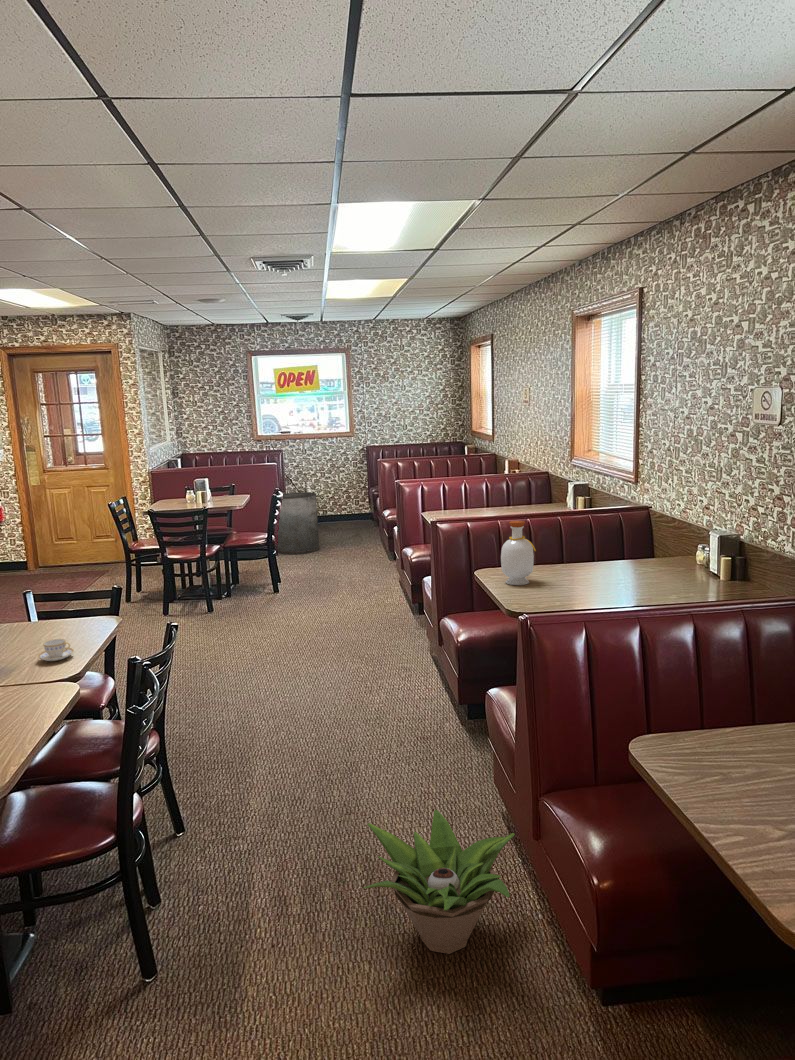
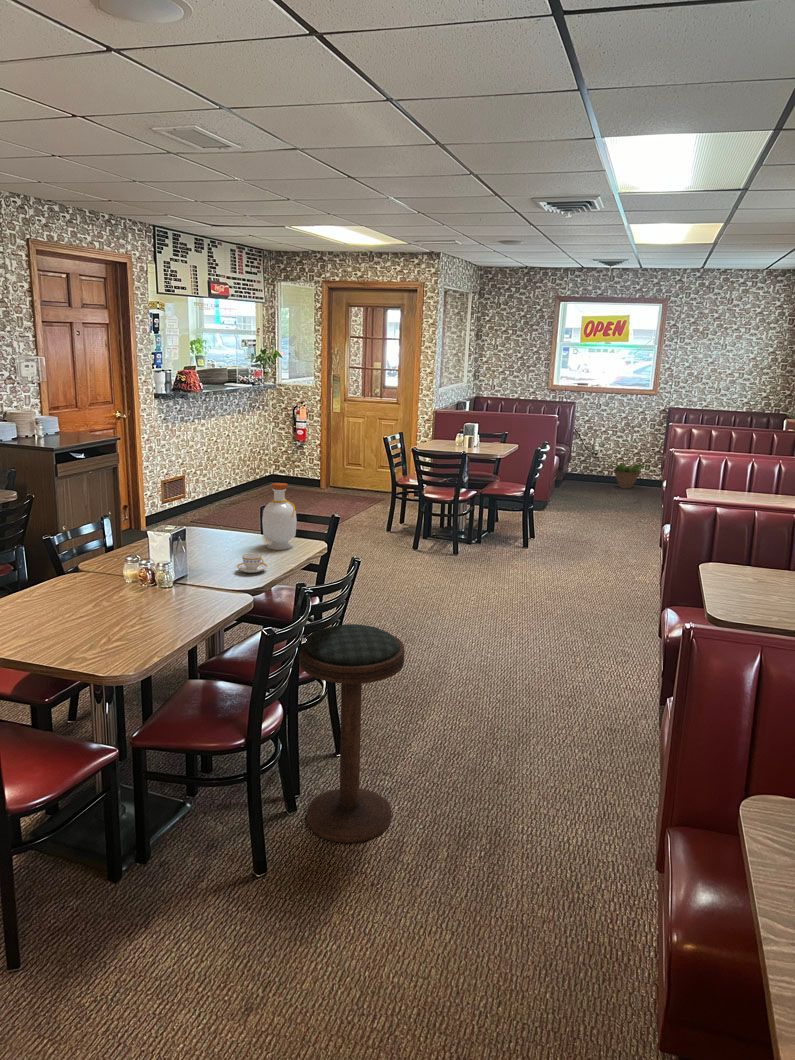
trash can: present [278,492,319,554] -> none [547,449,597,514]
bottle: present [501,521,536,585] -> present [262,483,297,550]
bar stool: none [145,687,263,920] -> present [299,624,405,843]
decorative plant: present [364,810,515,954] -> present [611,463,645,488]

